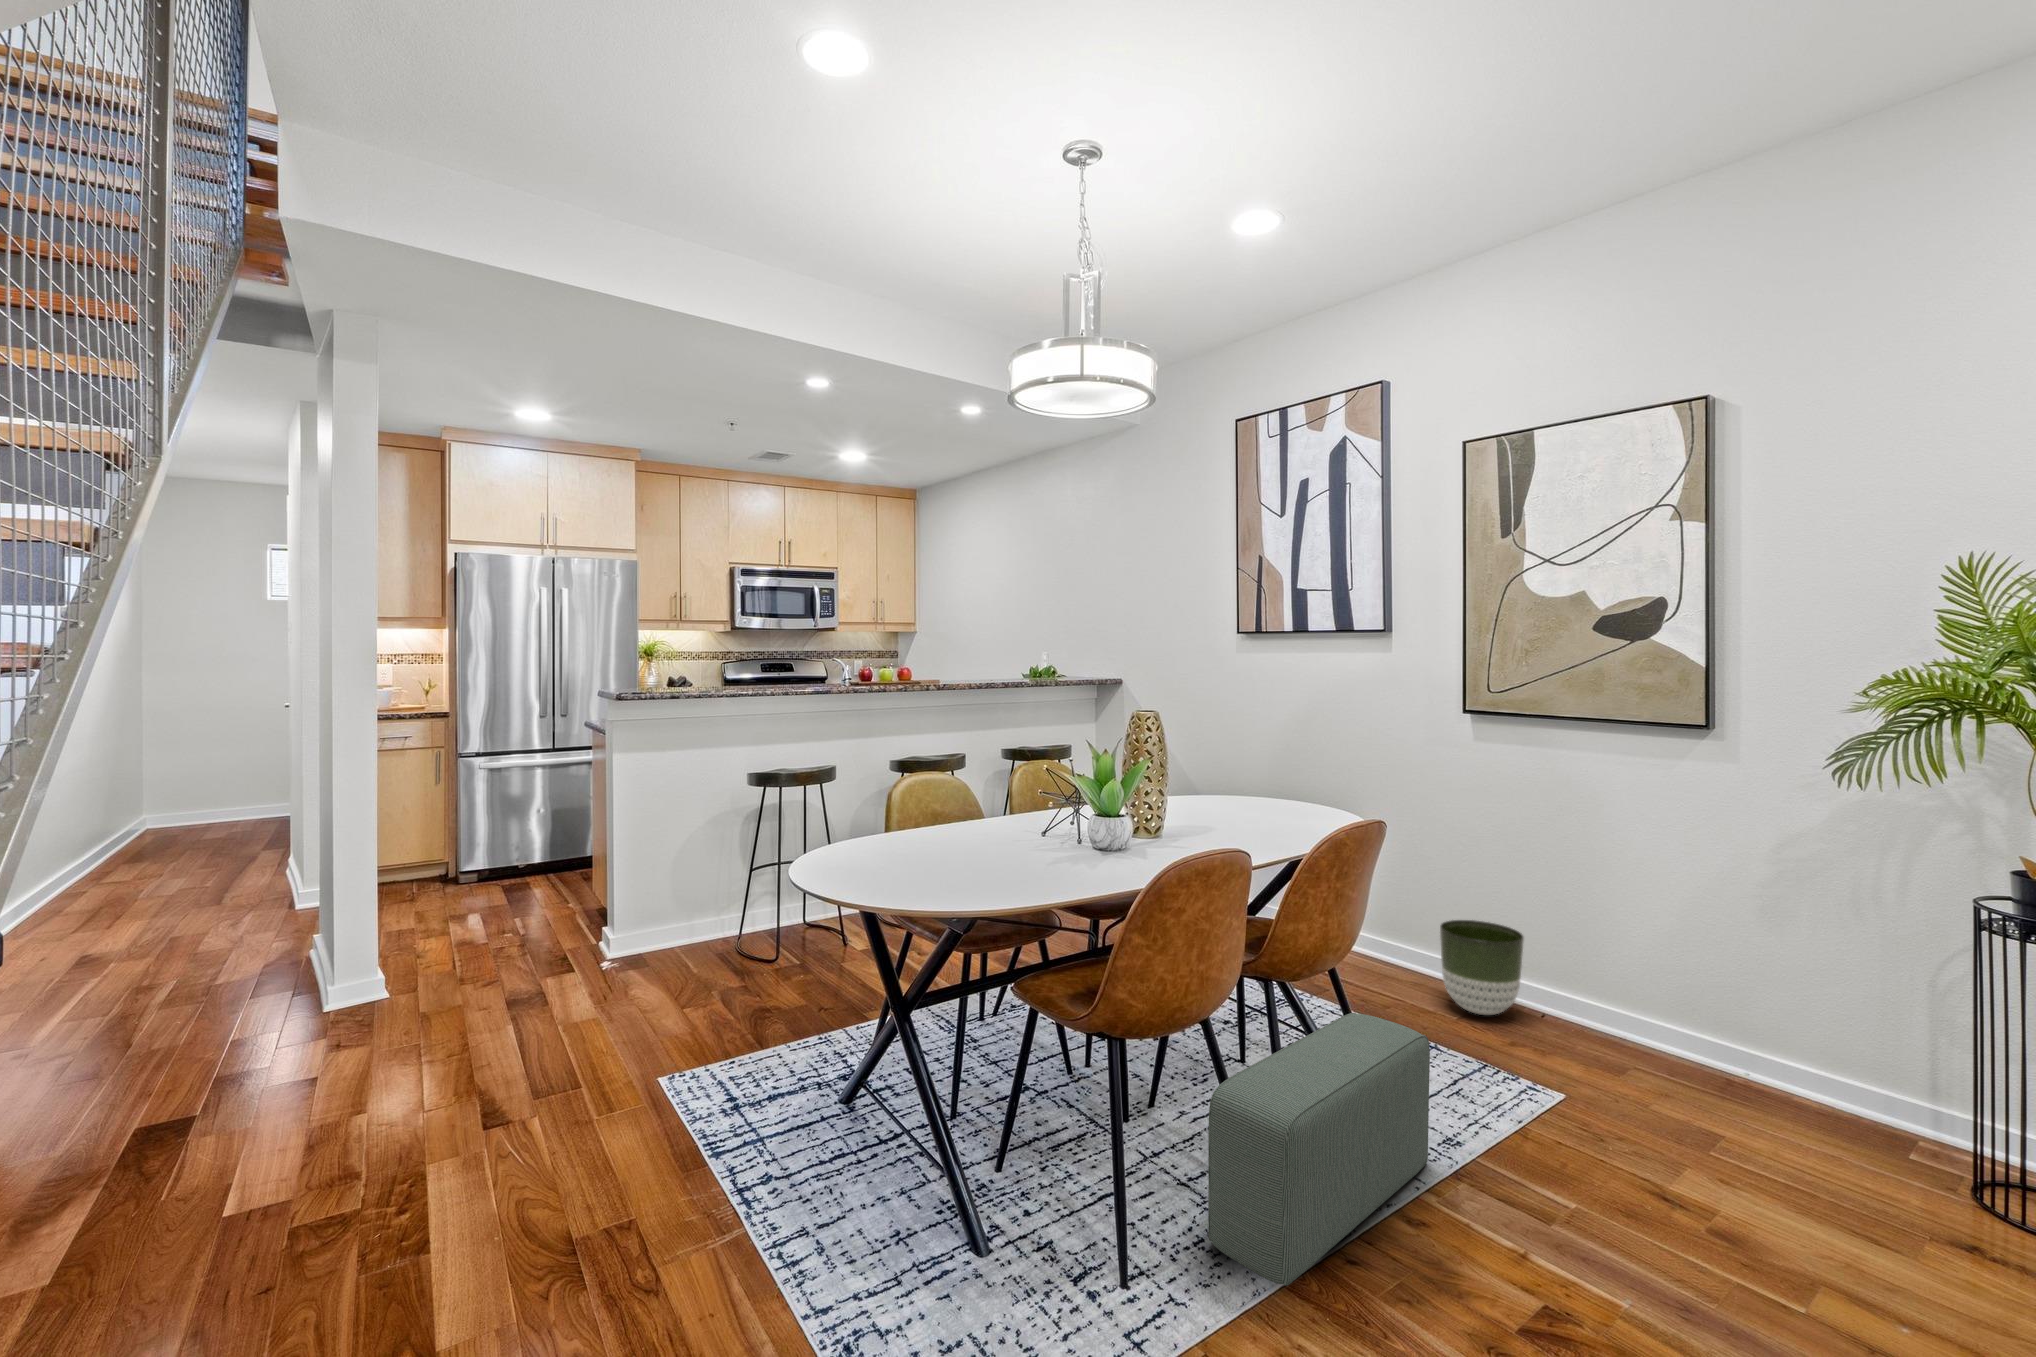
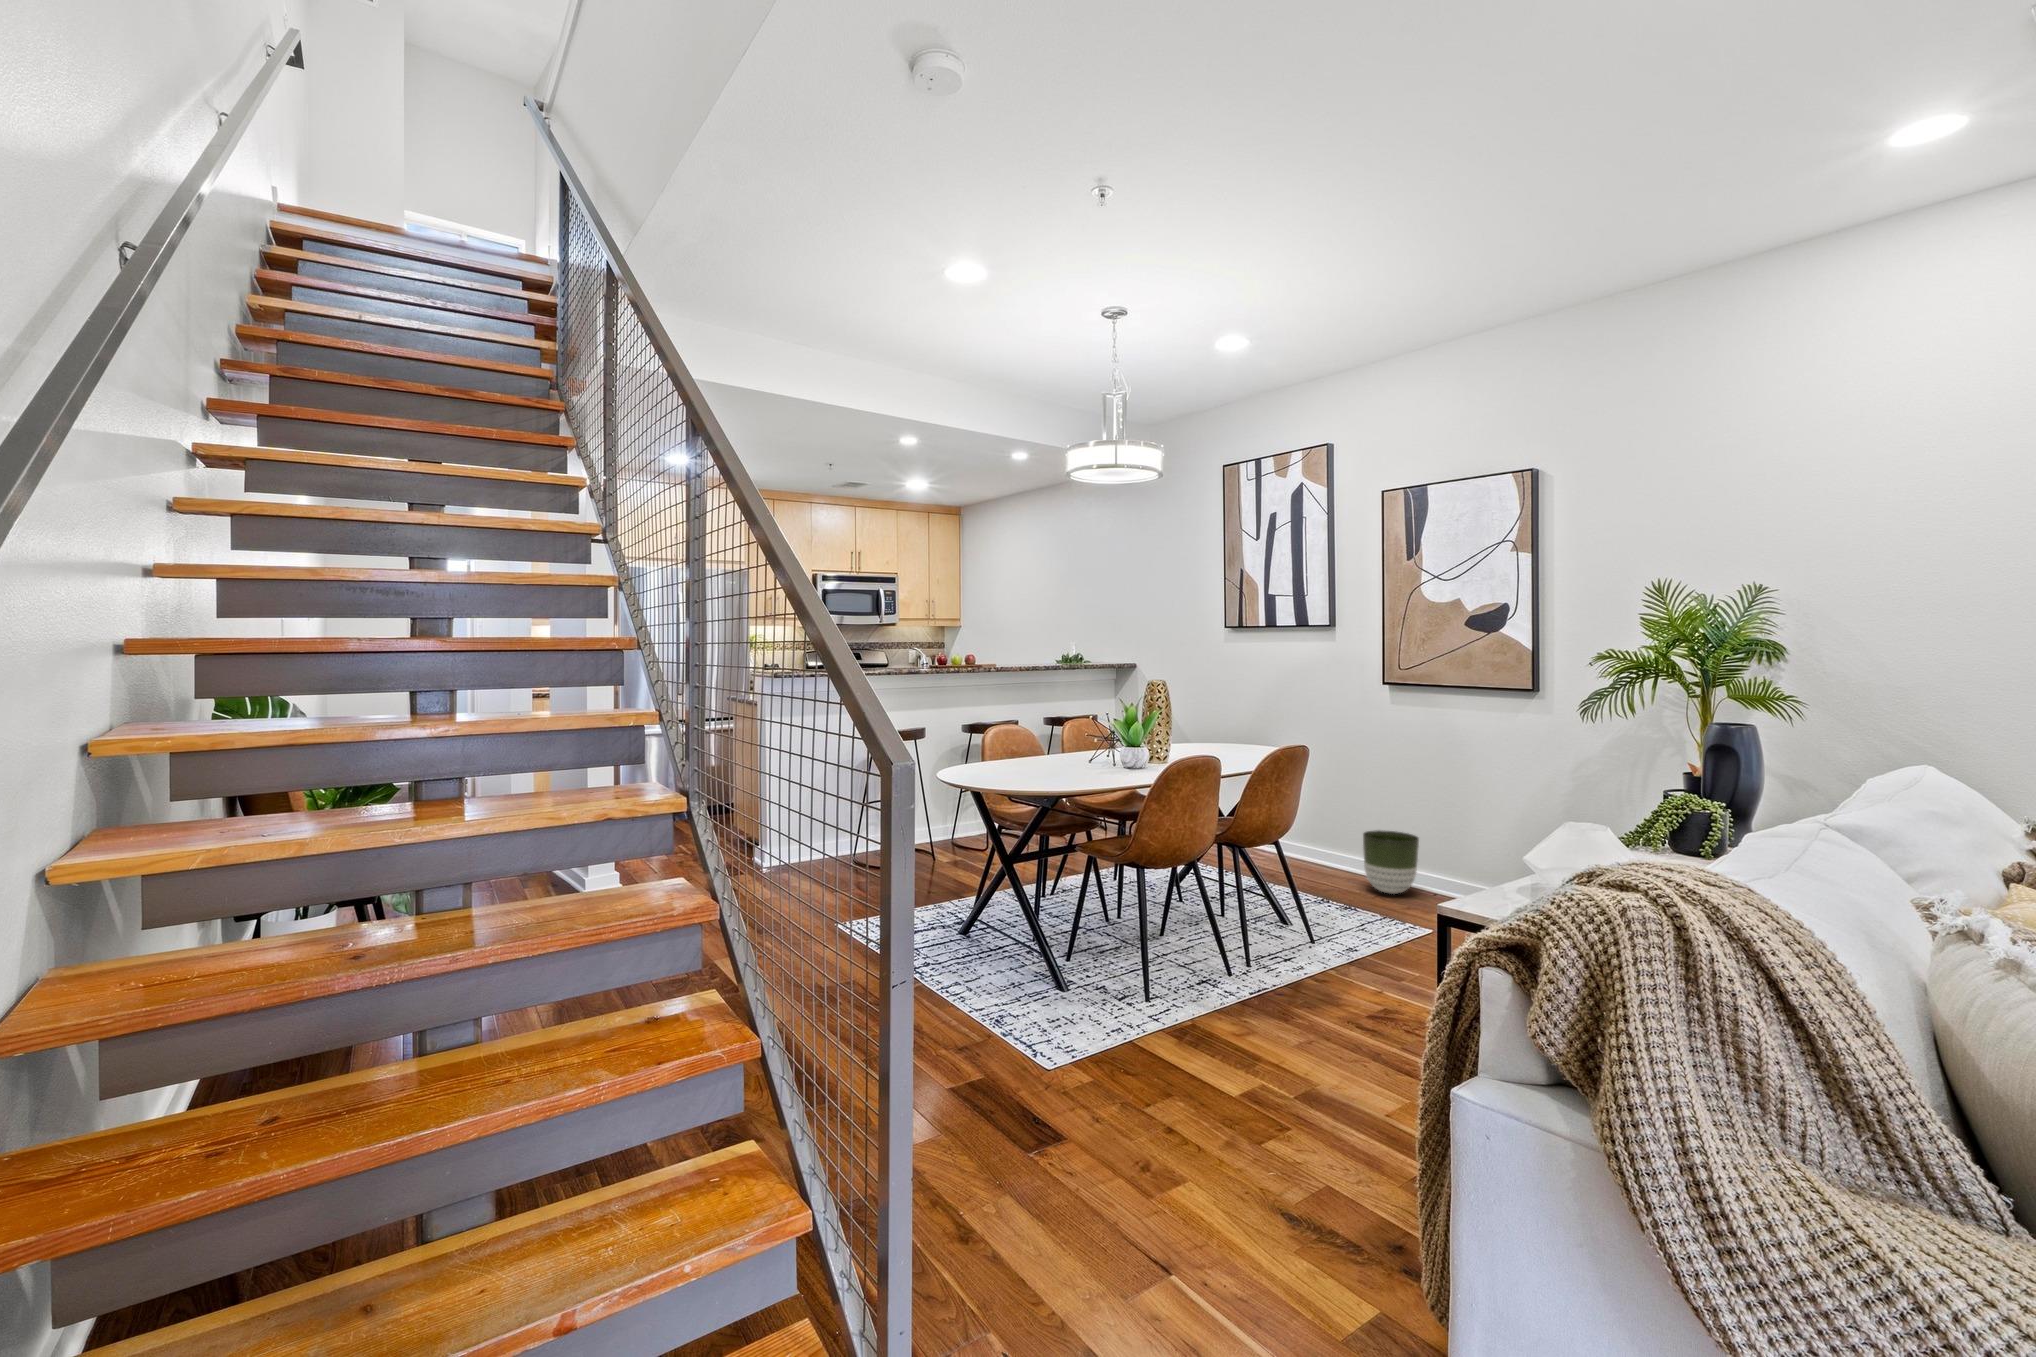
pouf: present [1208,1013,1430,1286] -> none [1198,869,1337,1002]

